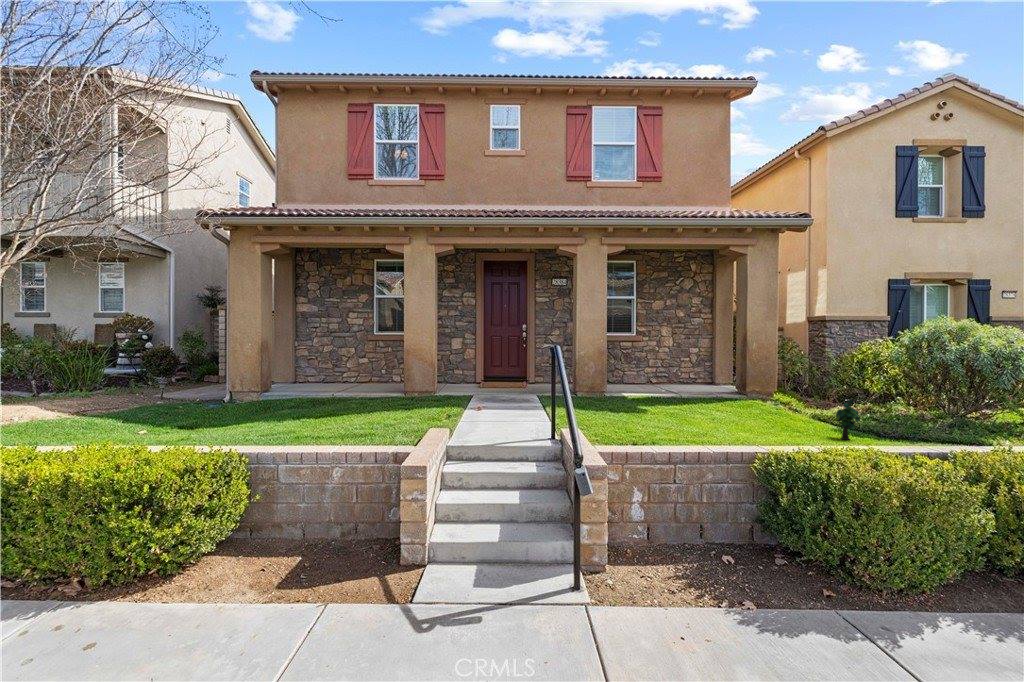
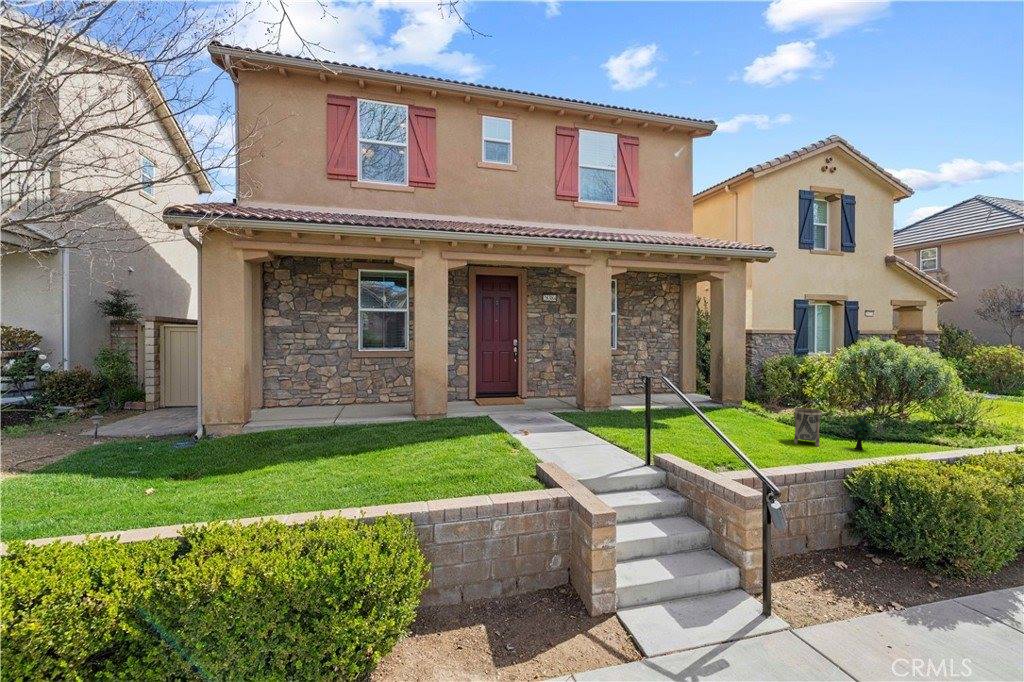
basket: none [772,392,805,434] -> present [794,408,822,446]

